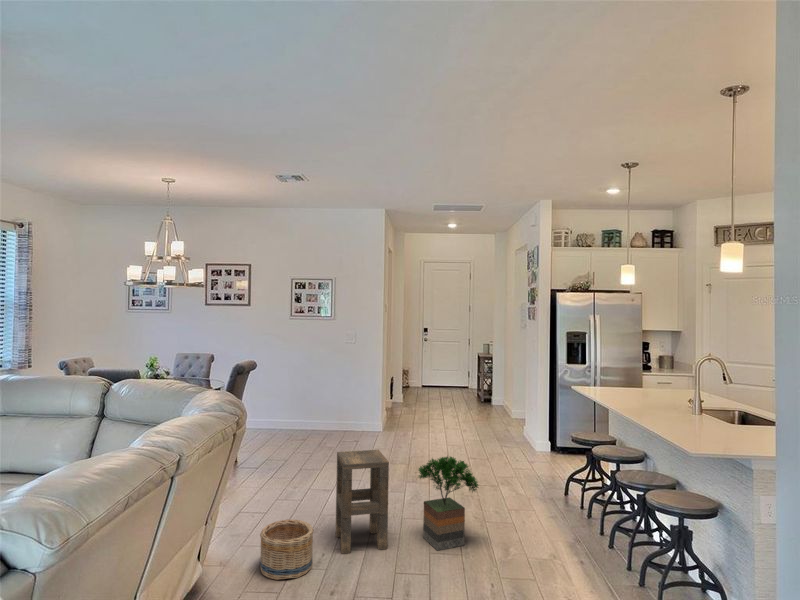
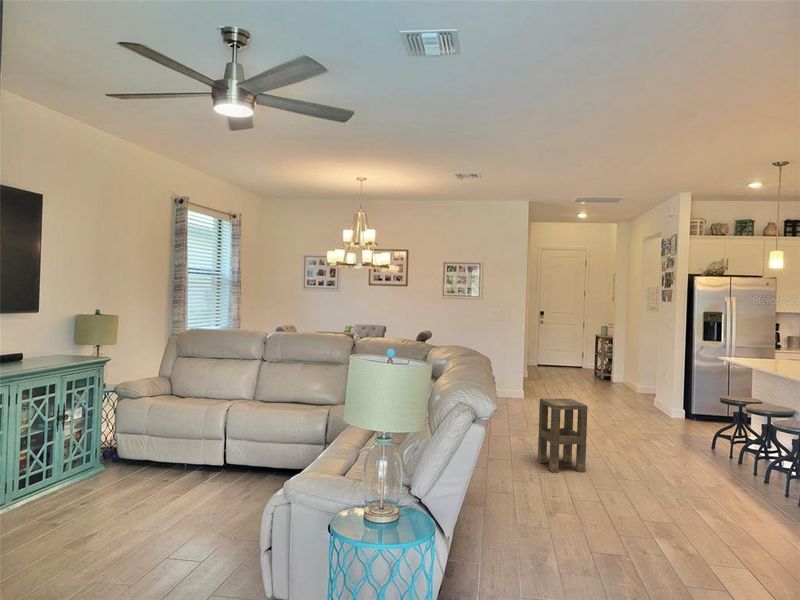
potted tree: present [419,456,478,550] -> none [604,405,660,475]
basket: present [260,520,314,580] -> none [498,445,538,483]

